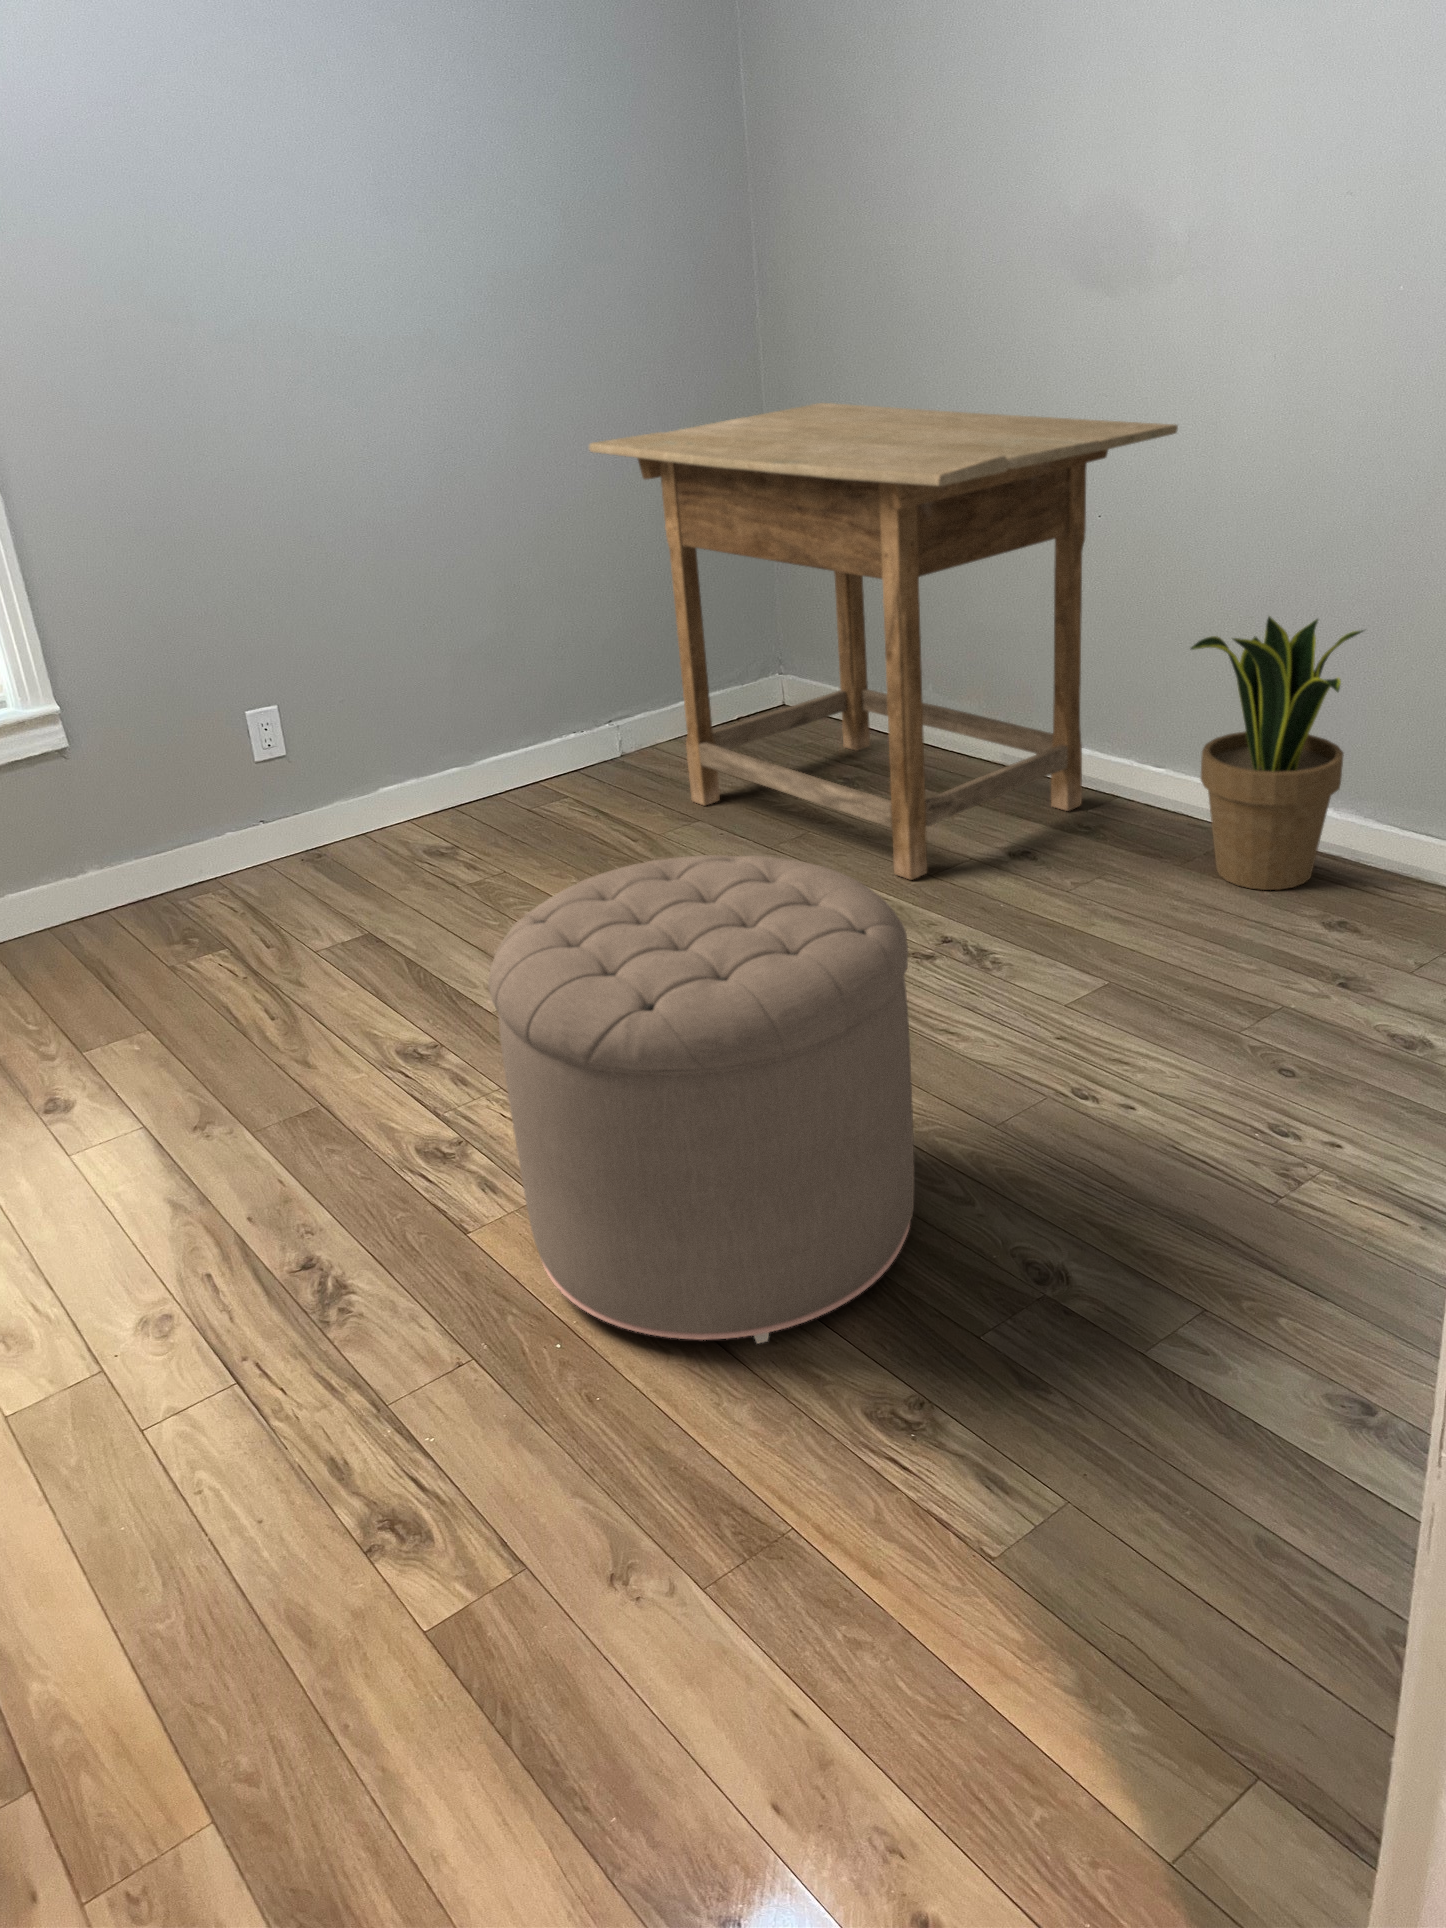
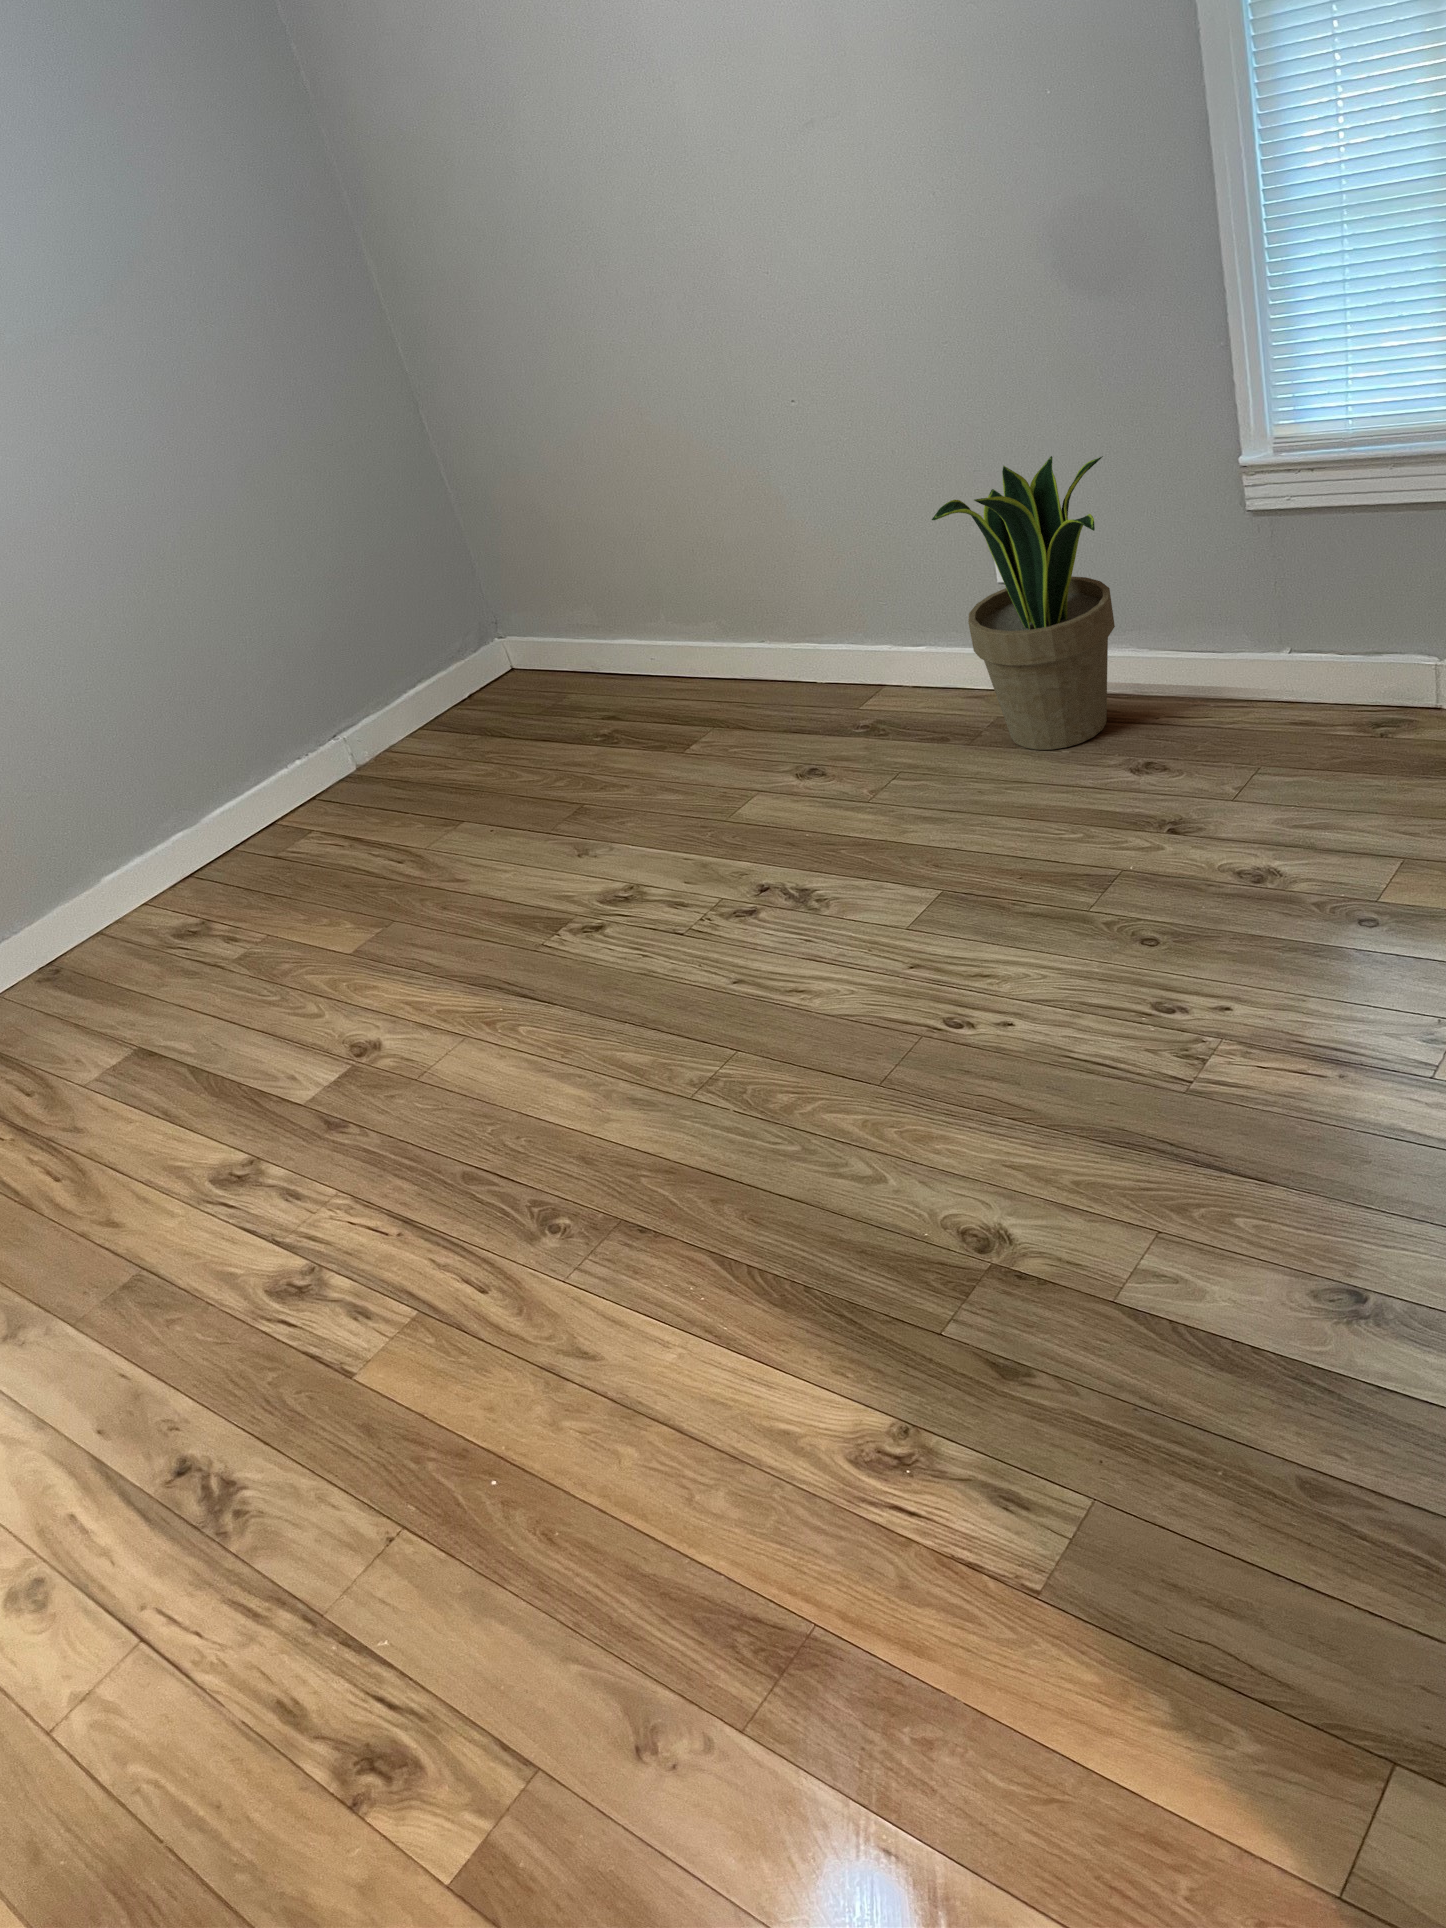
desk: present [589,403,1178,880] -> none [227,283,857,831]
ottoman: present [488,855,914,1343] -> none [299,875,830,1443]

